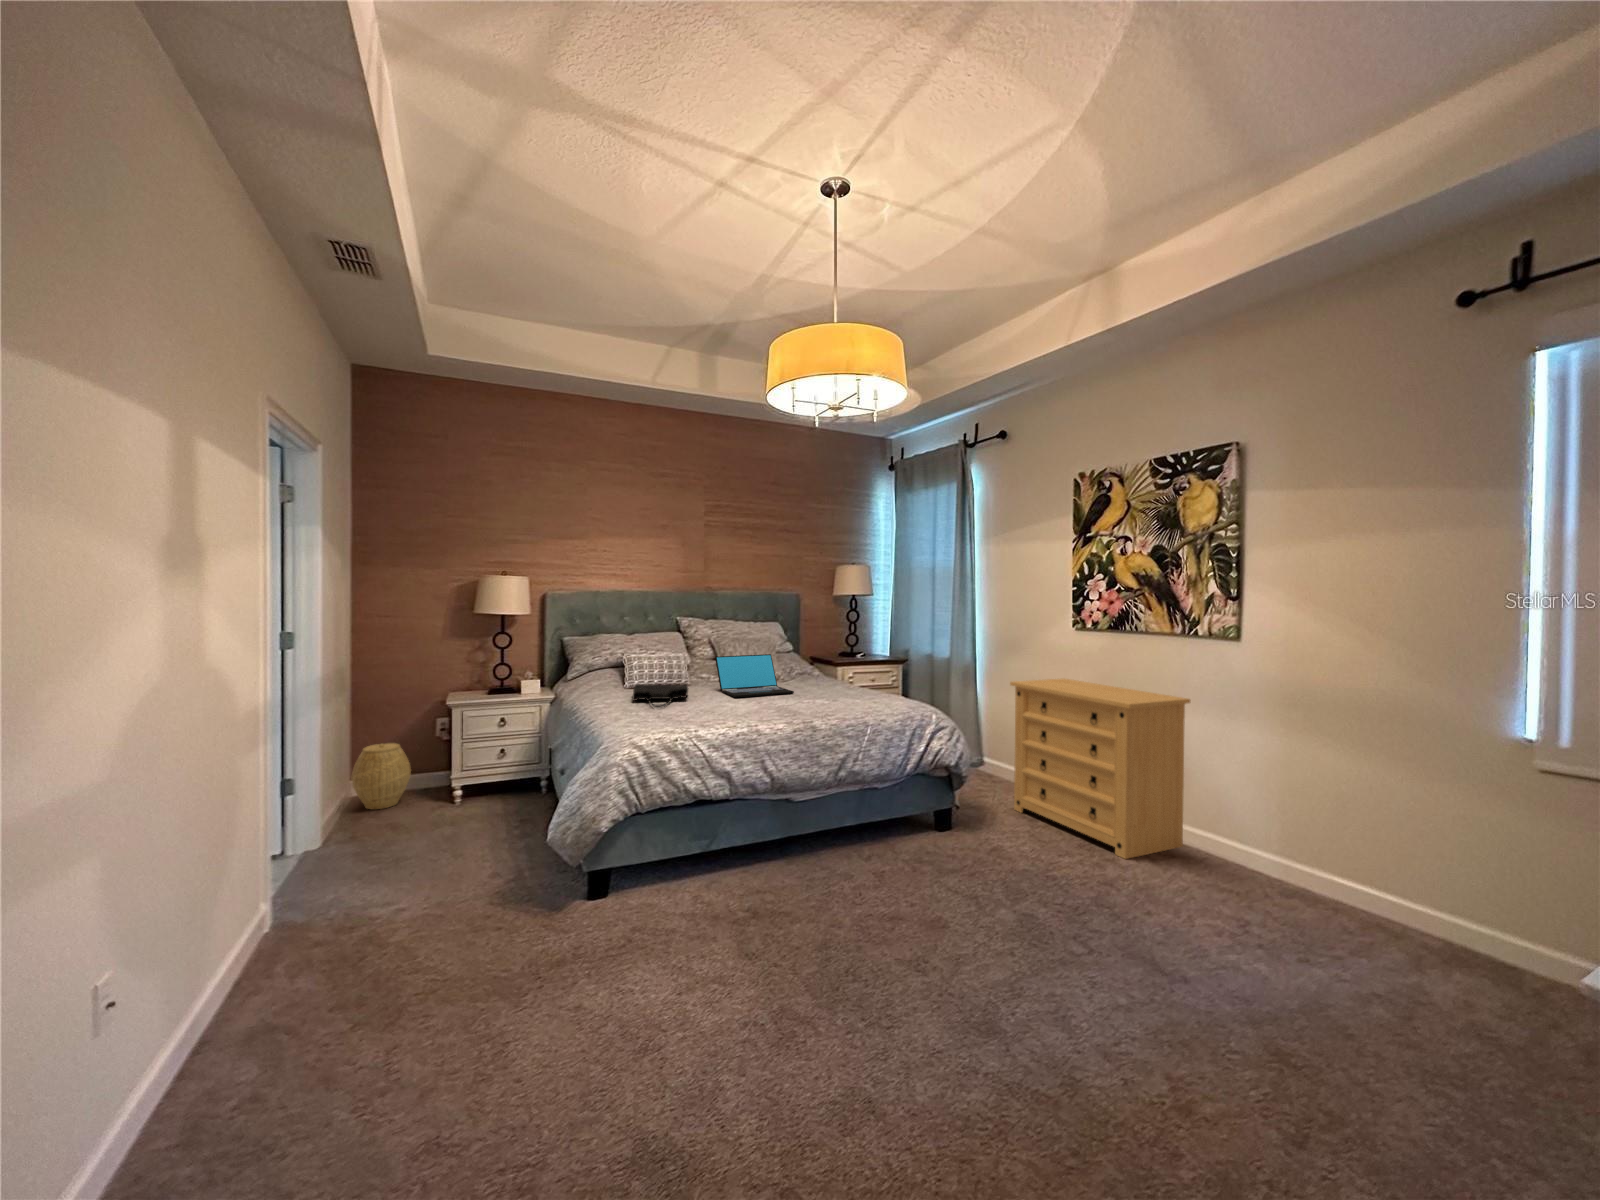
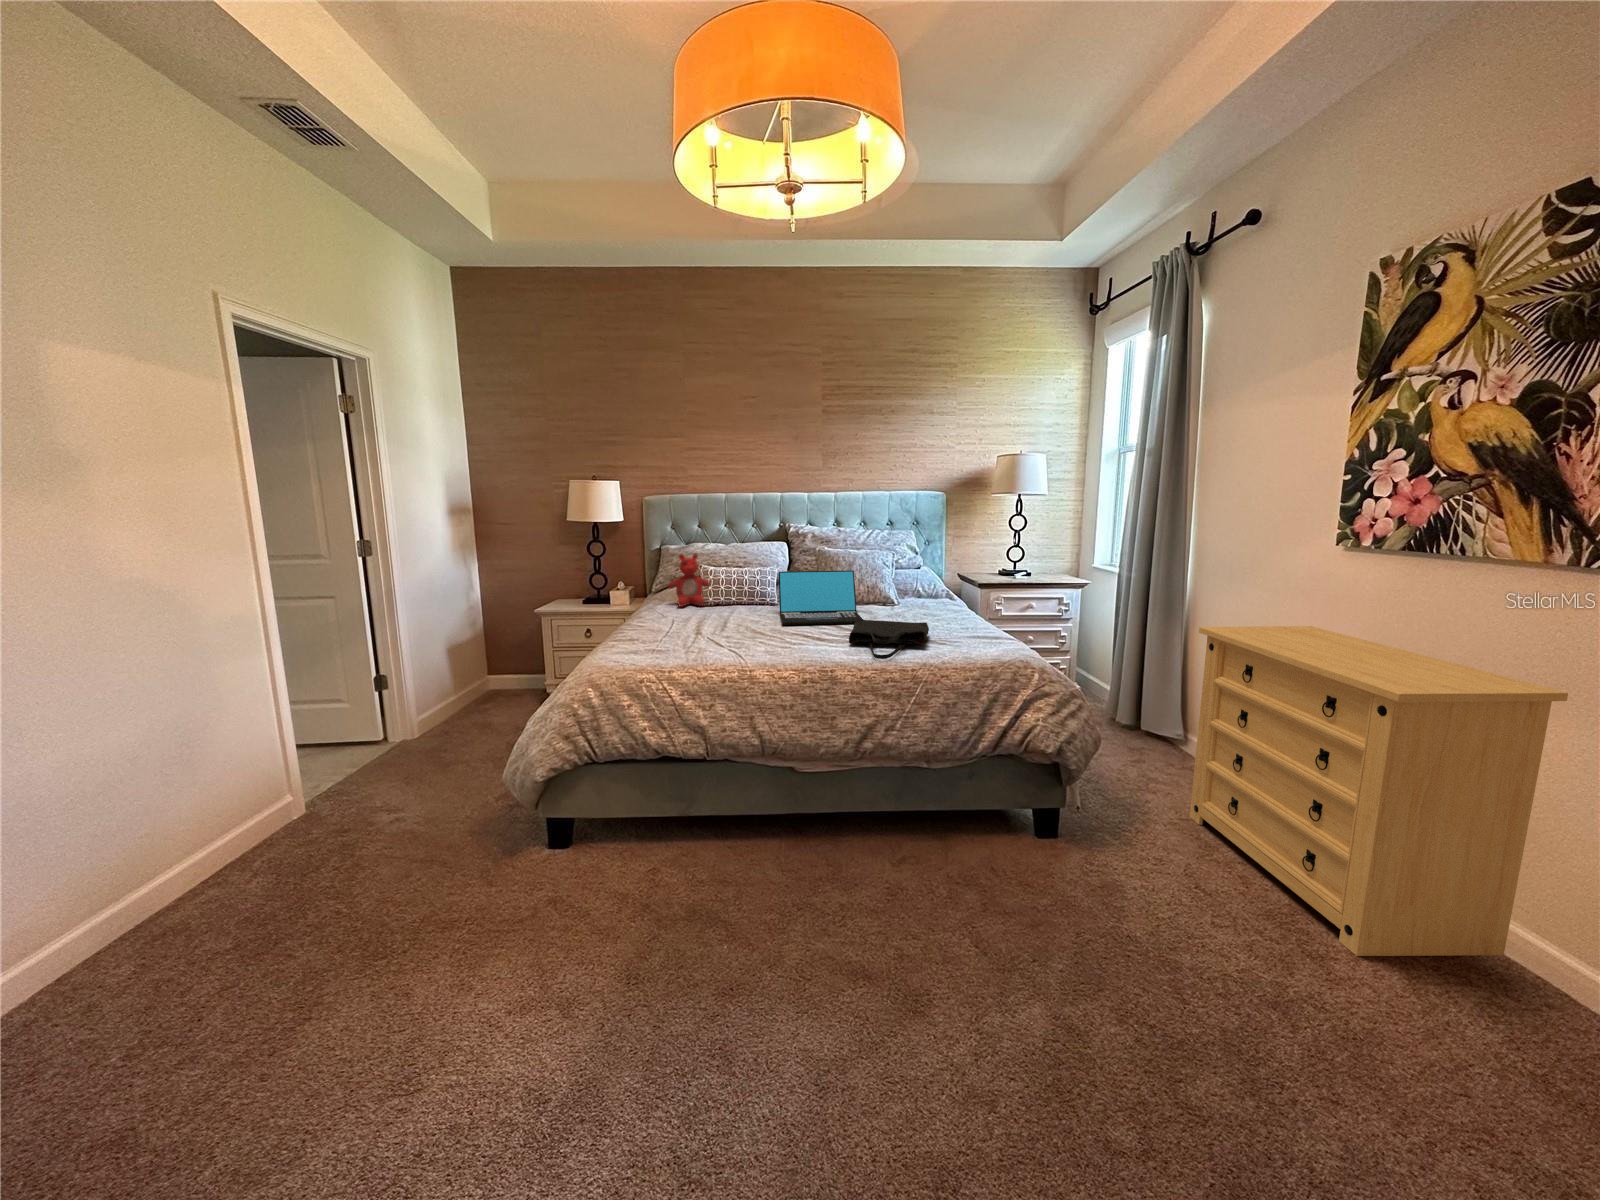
stuffed bear: none [610,644,646,690] -> present [668,554,710,607]
tote bag: present [632,685,689,708] -> present [849,619,929,659]
woven basket: present [352,743,411,809] -> none [461,644,514,706]

